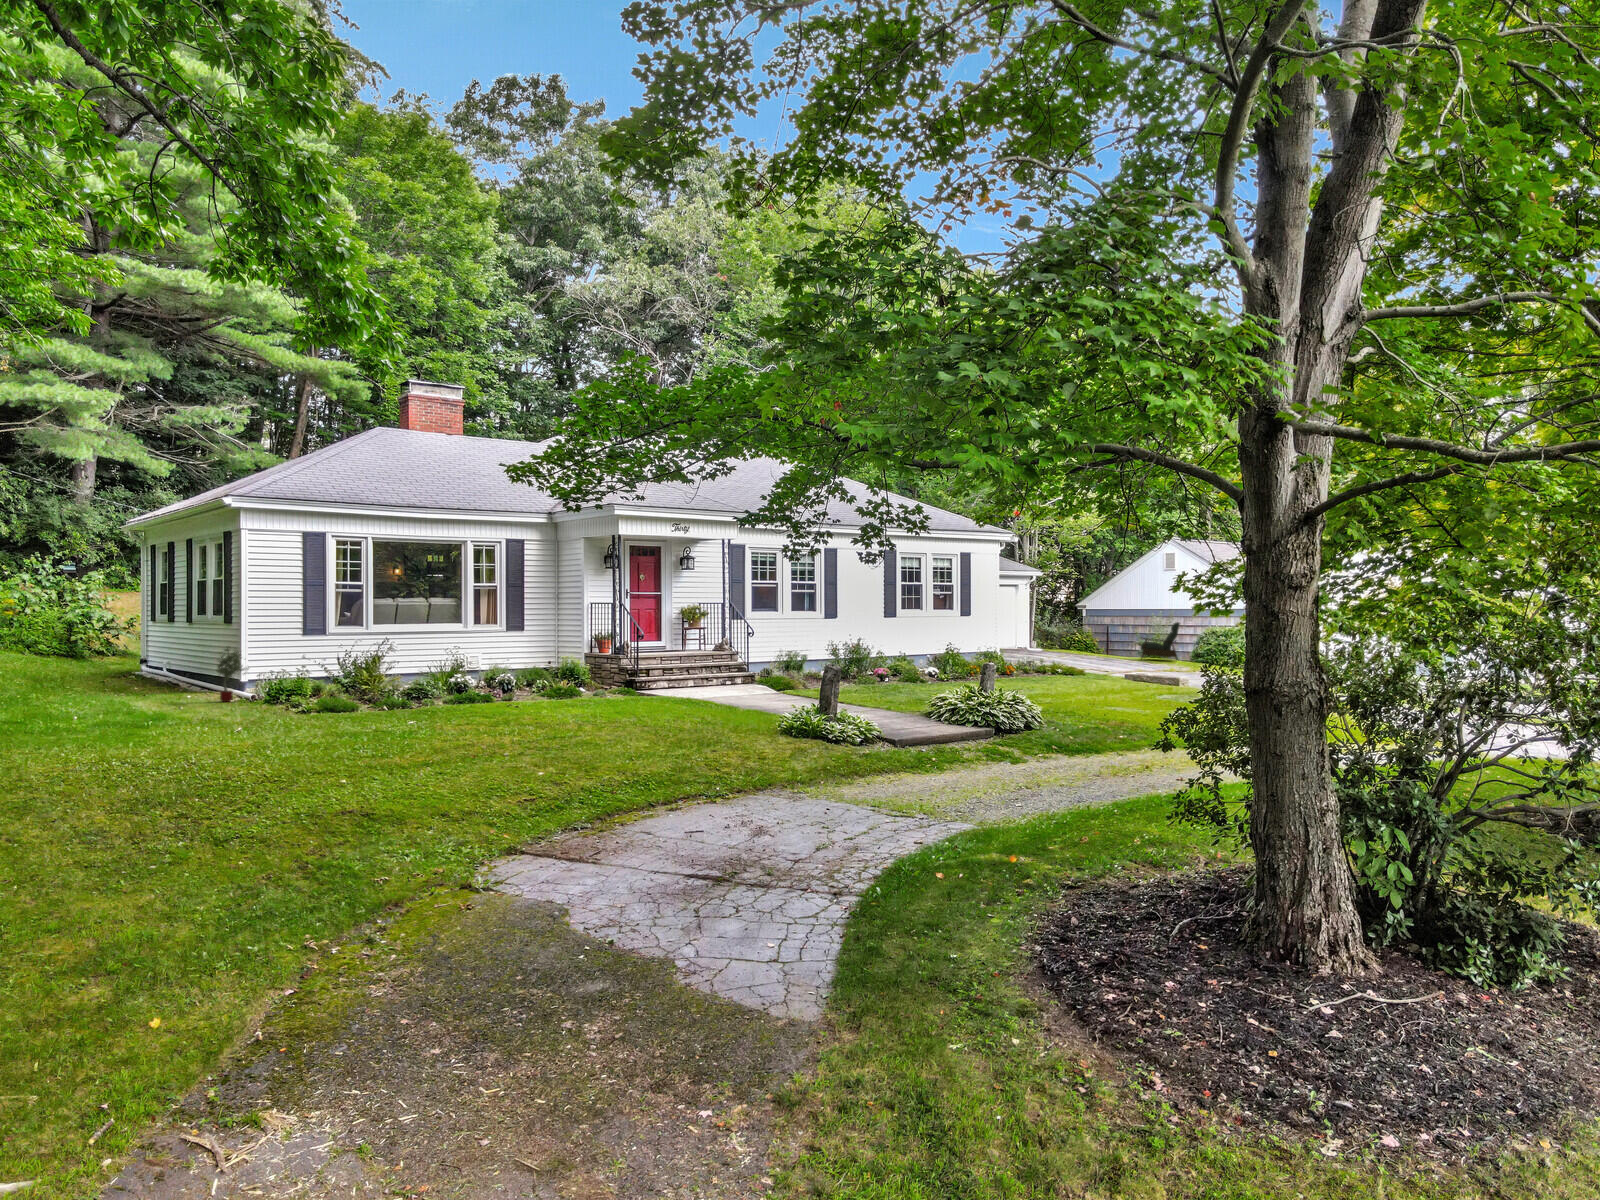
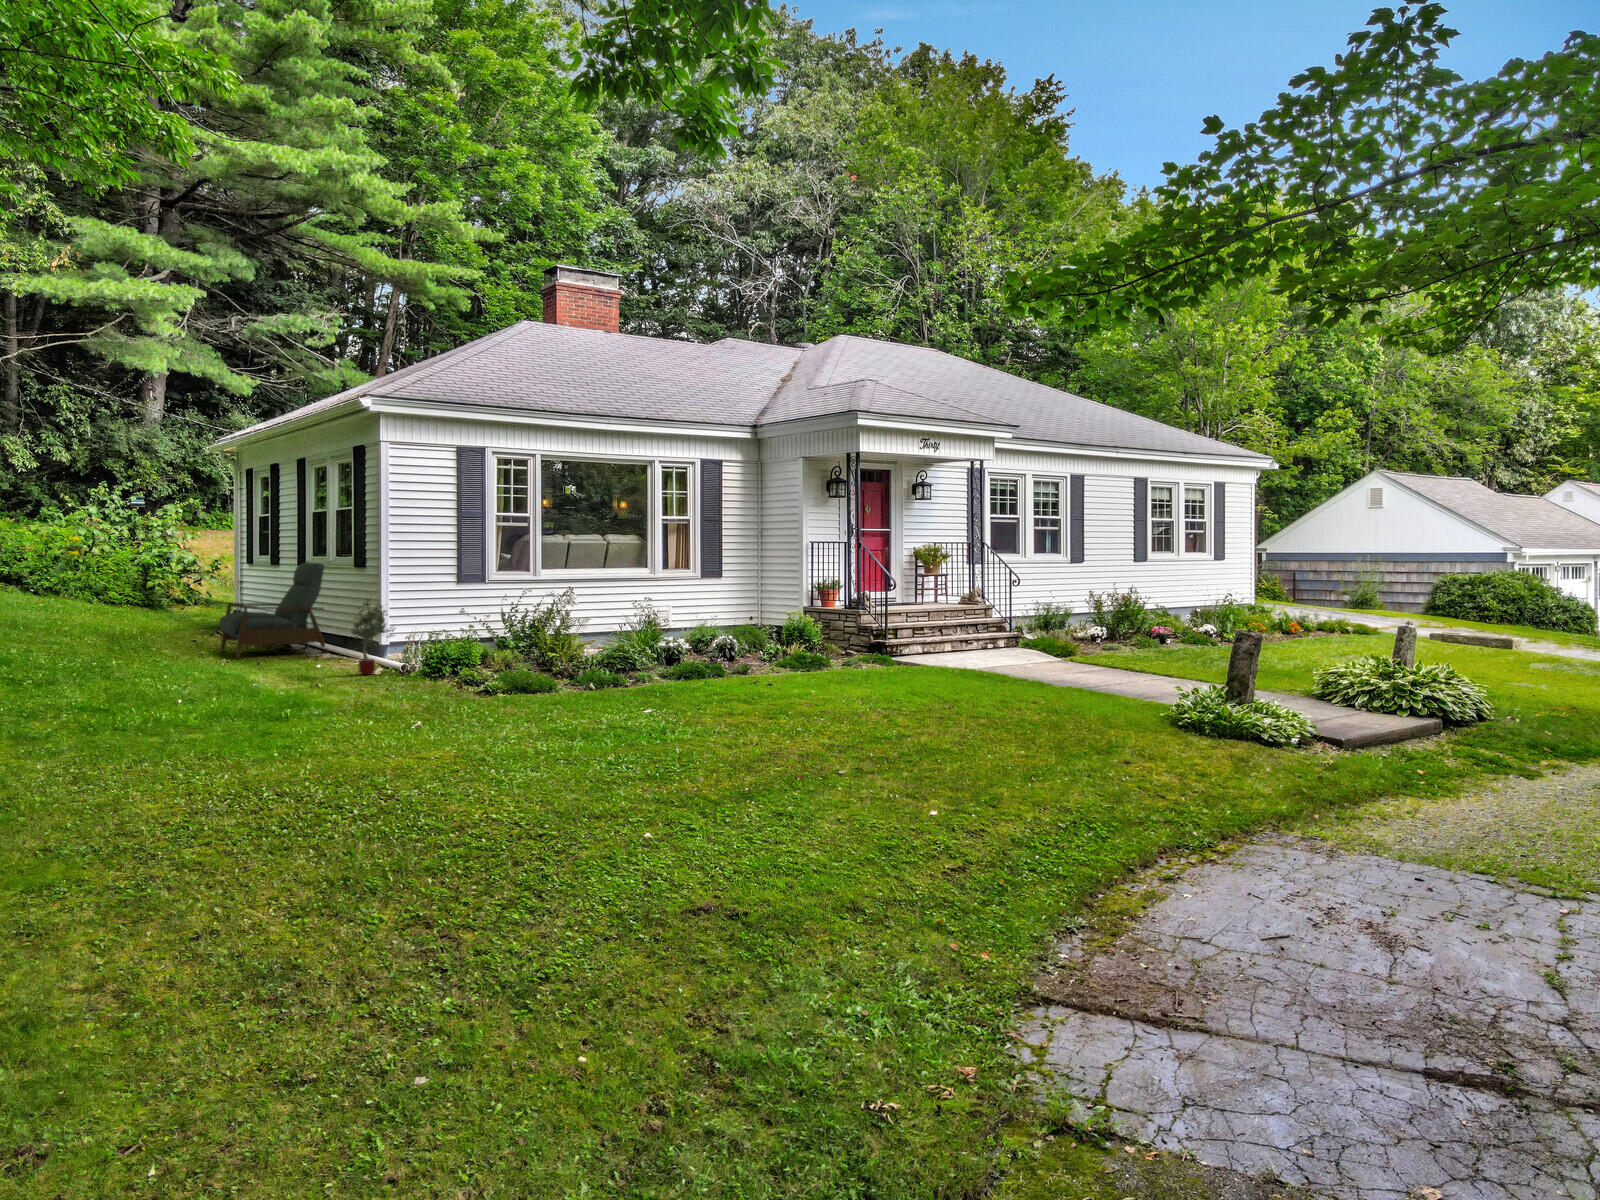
chair: present [1141,622,1180,660] -> present [216,562,325,660]

